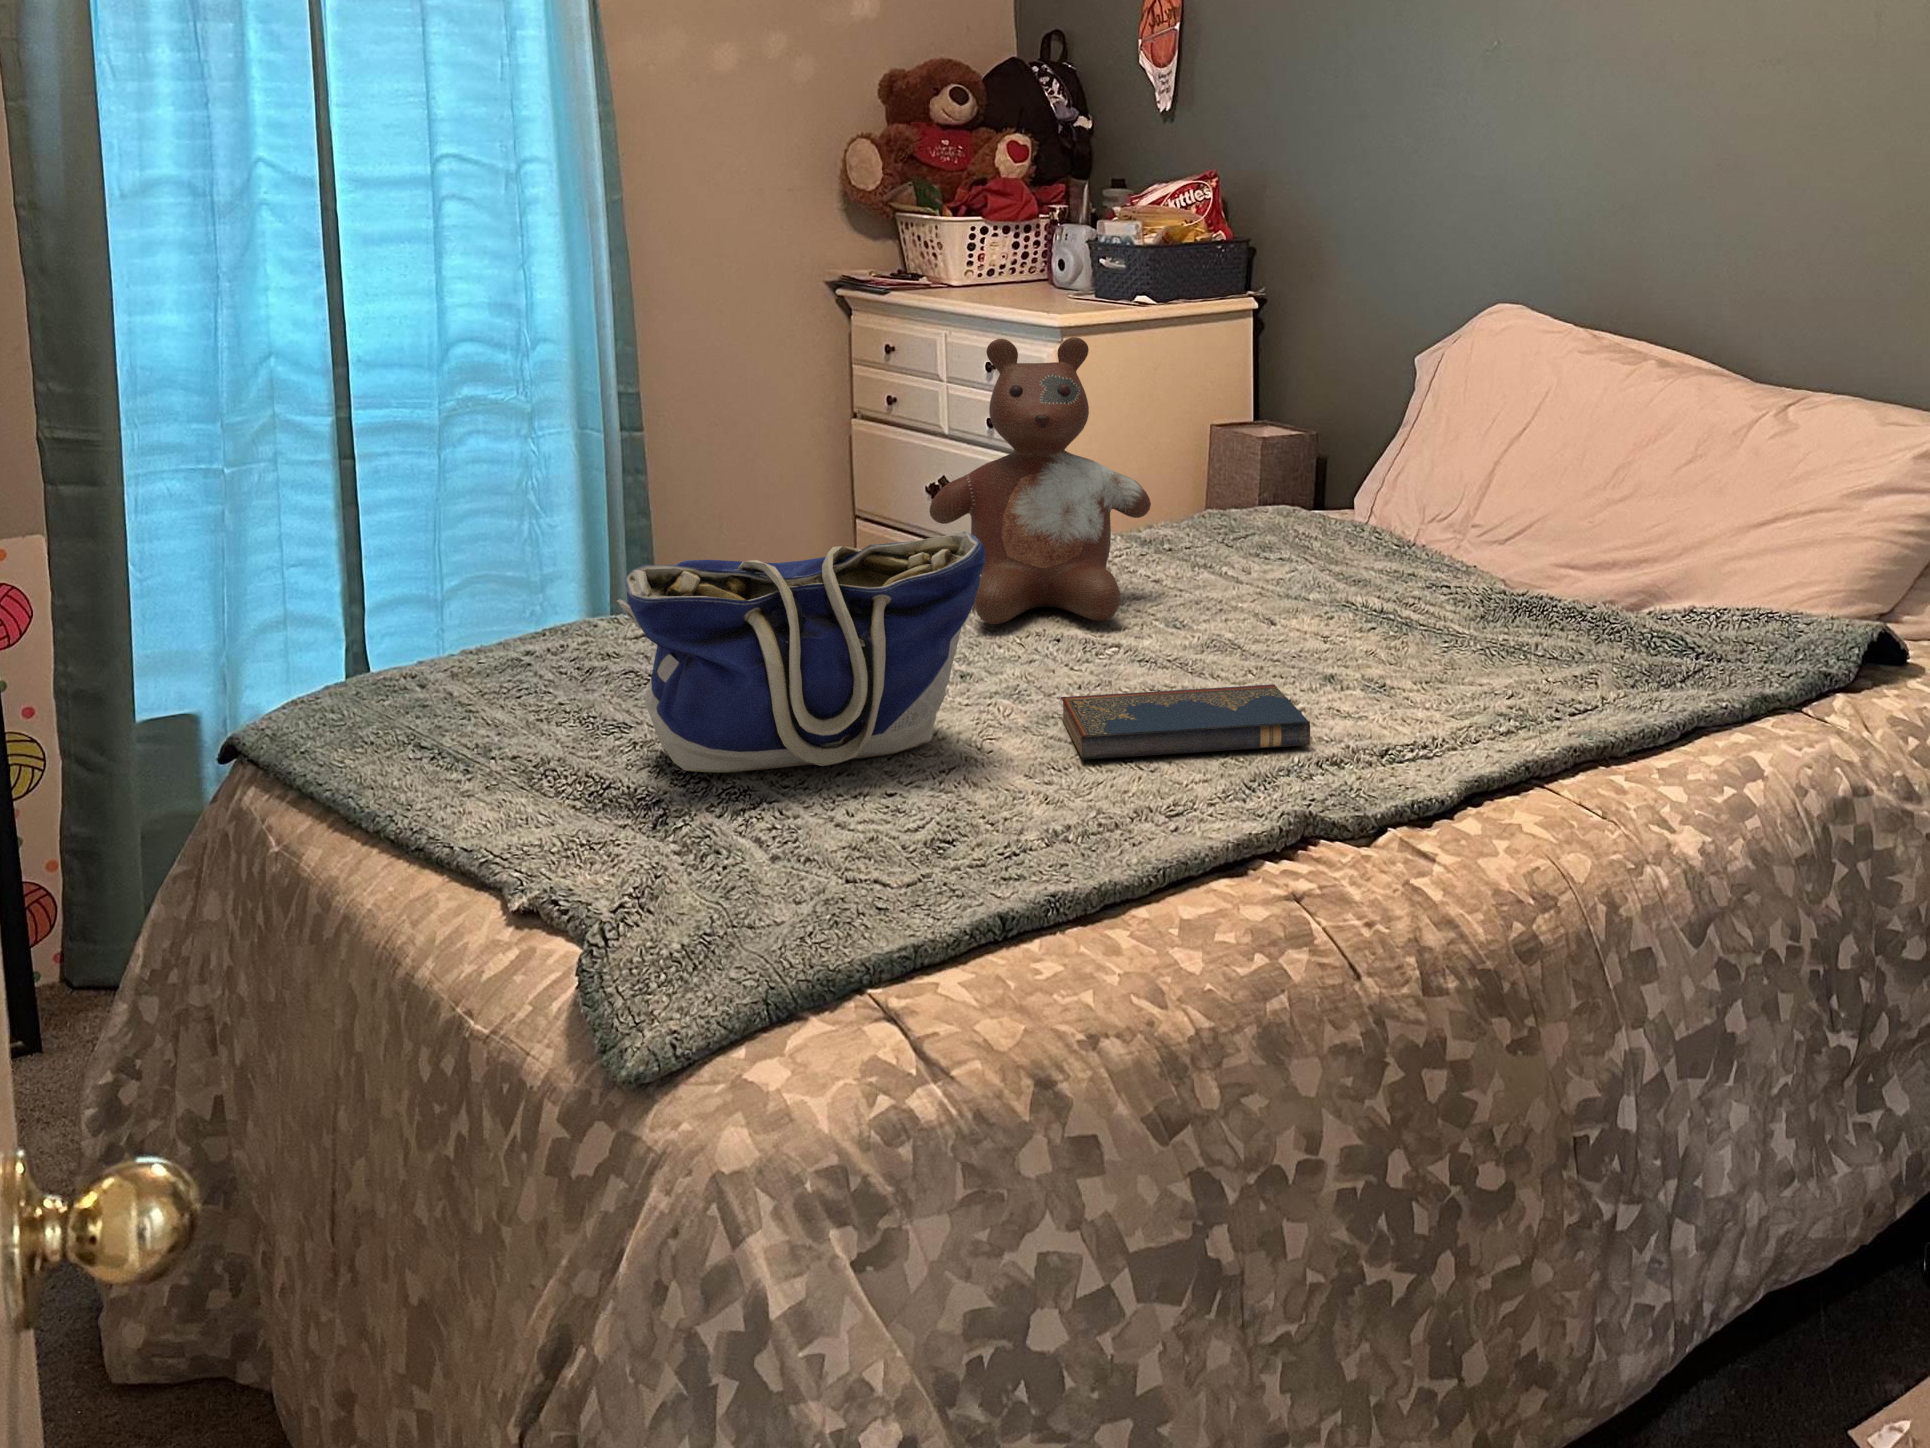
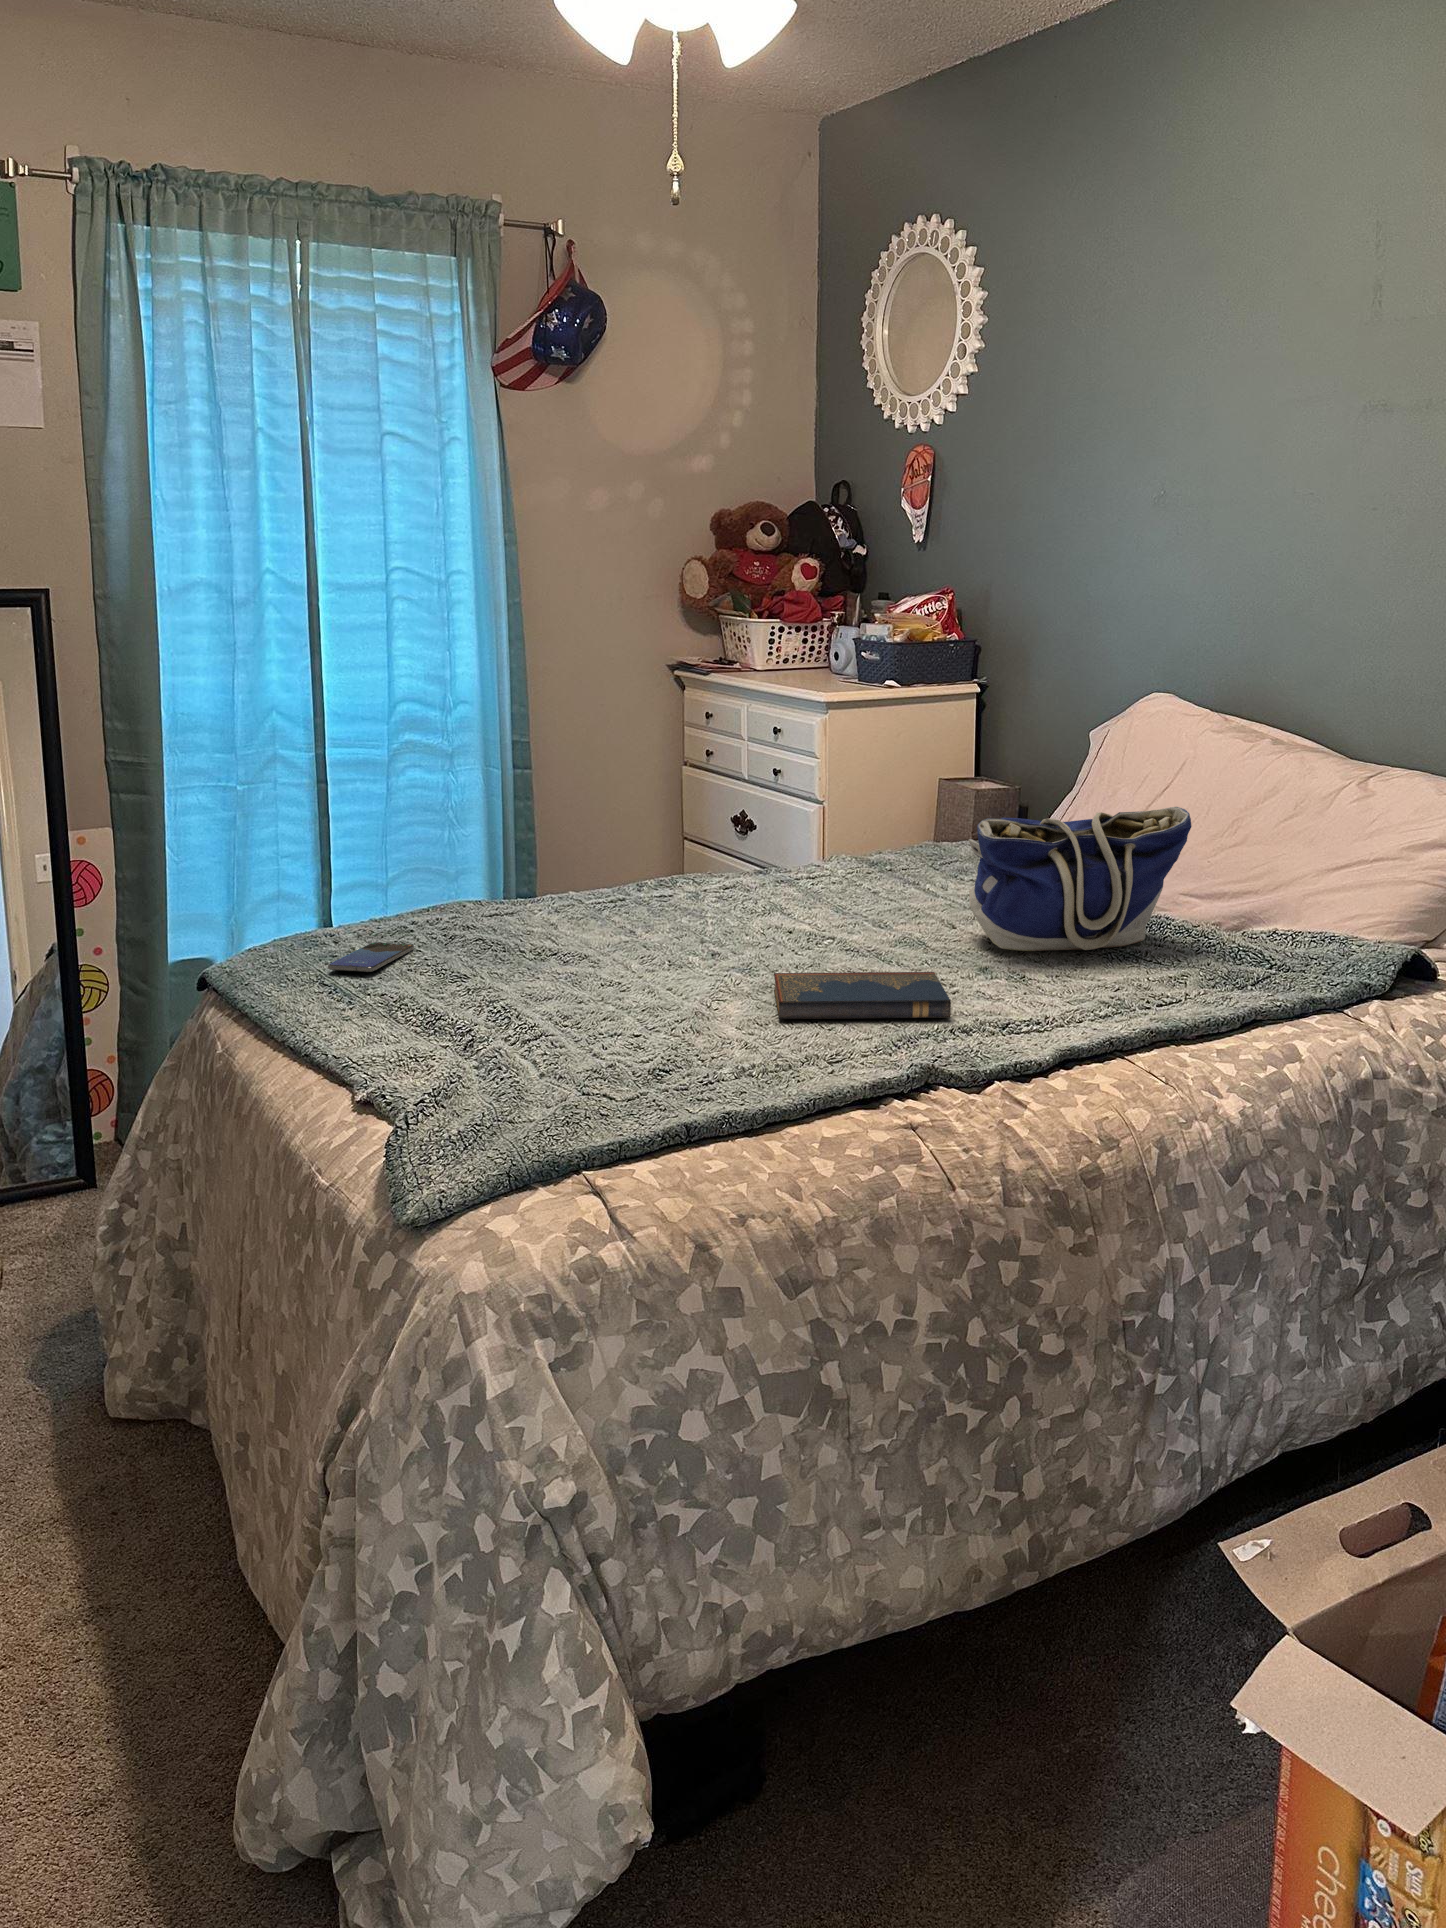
stuffed bear: present [929,337,1151,624] -> none [703,709,867,919]
tote bag: present [617,532,985,772] -> present [968,807,1191,951]
smartphone: none [426,682,543,725] -> present [328,942,414,972]

